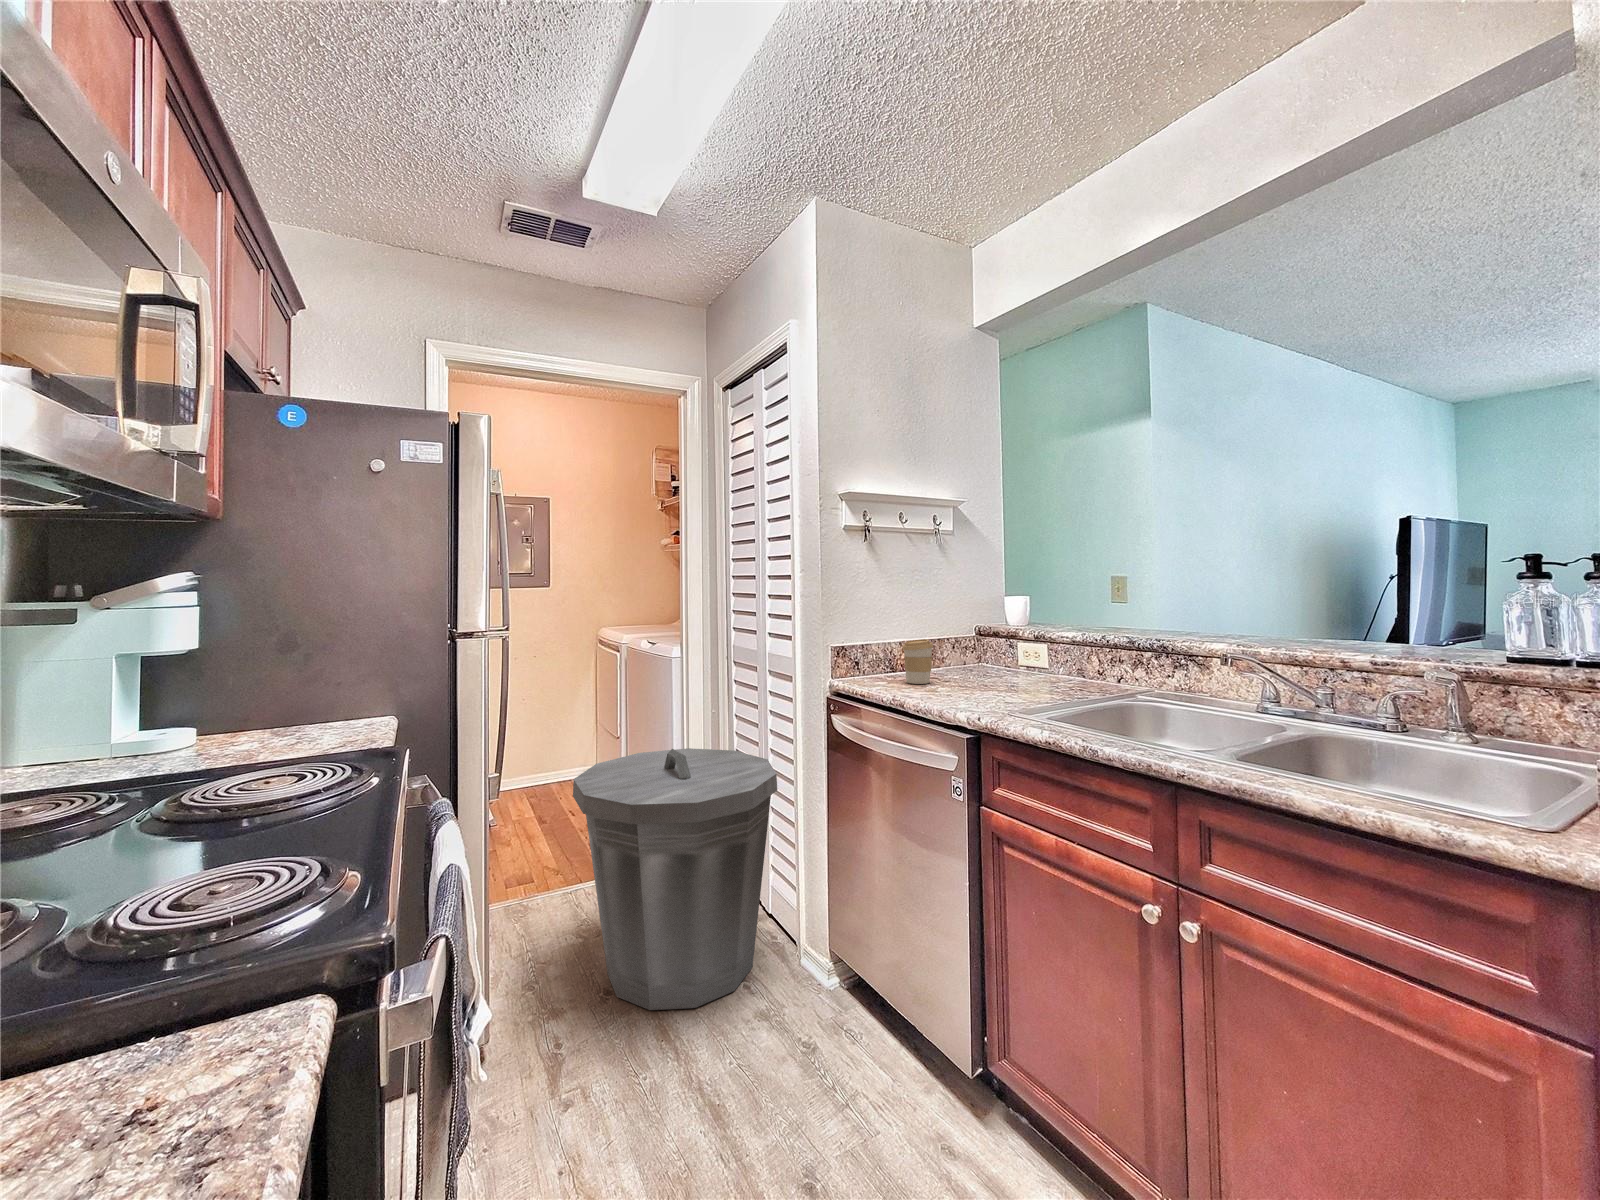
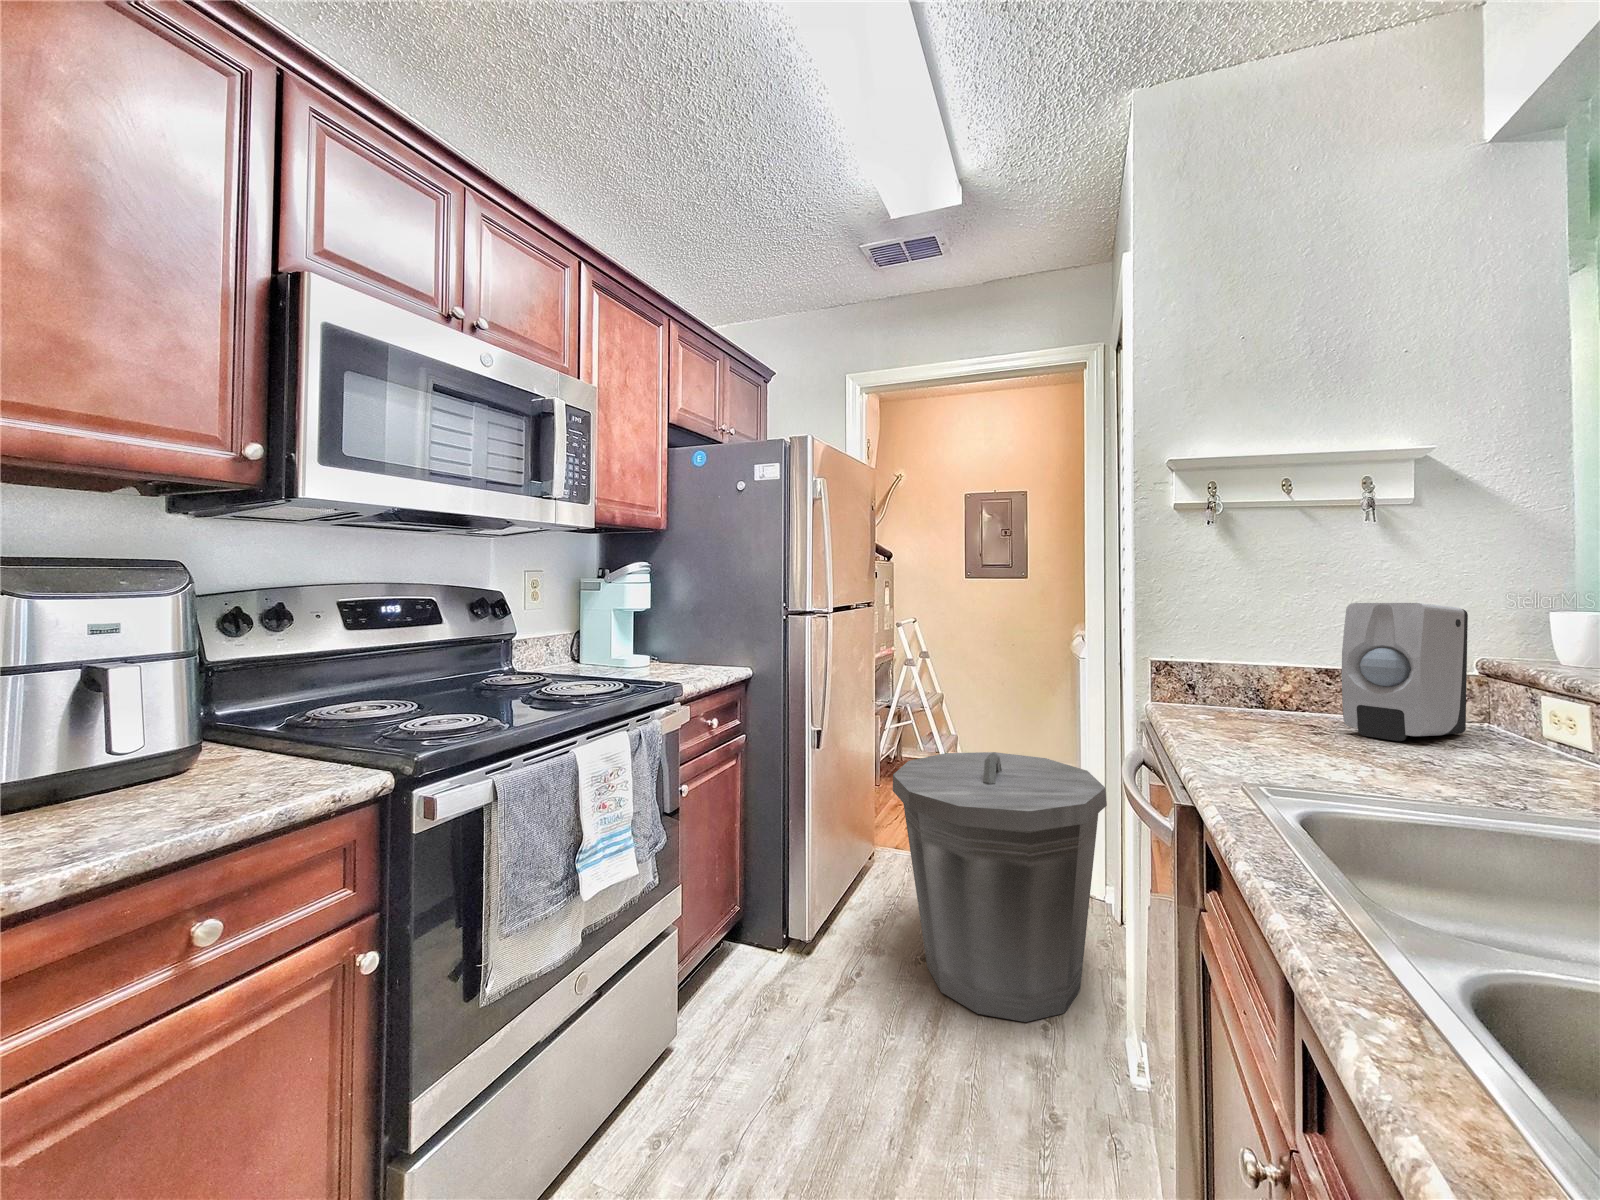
soap dispenser: none [961,600,1001,682] -> present [1341,603,1468,741]
coffee cup: present [902,639,933,684] -> none [1230,661,1286,726]

